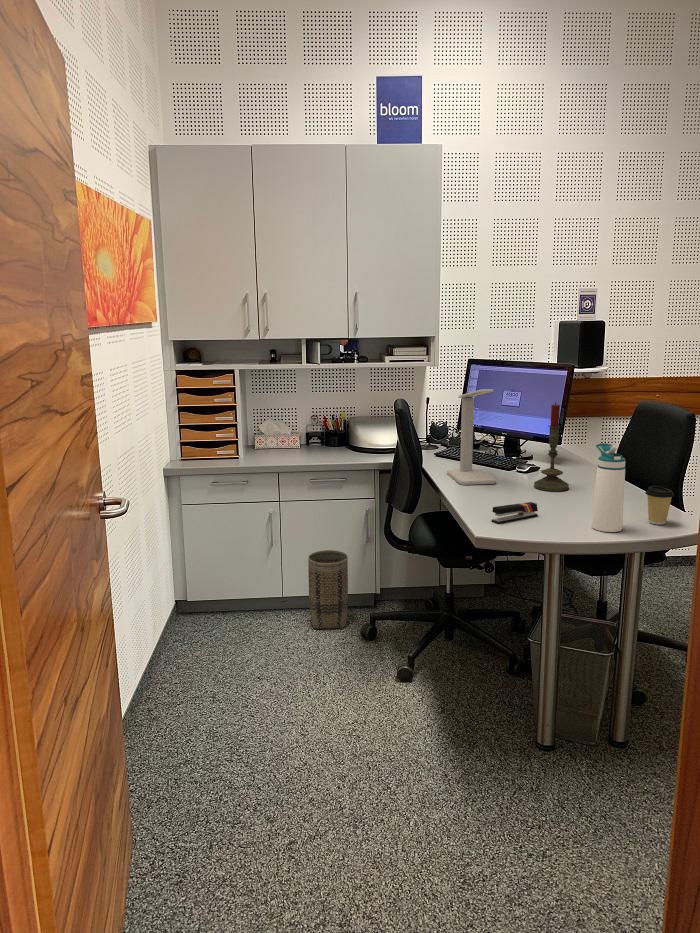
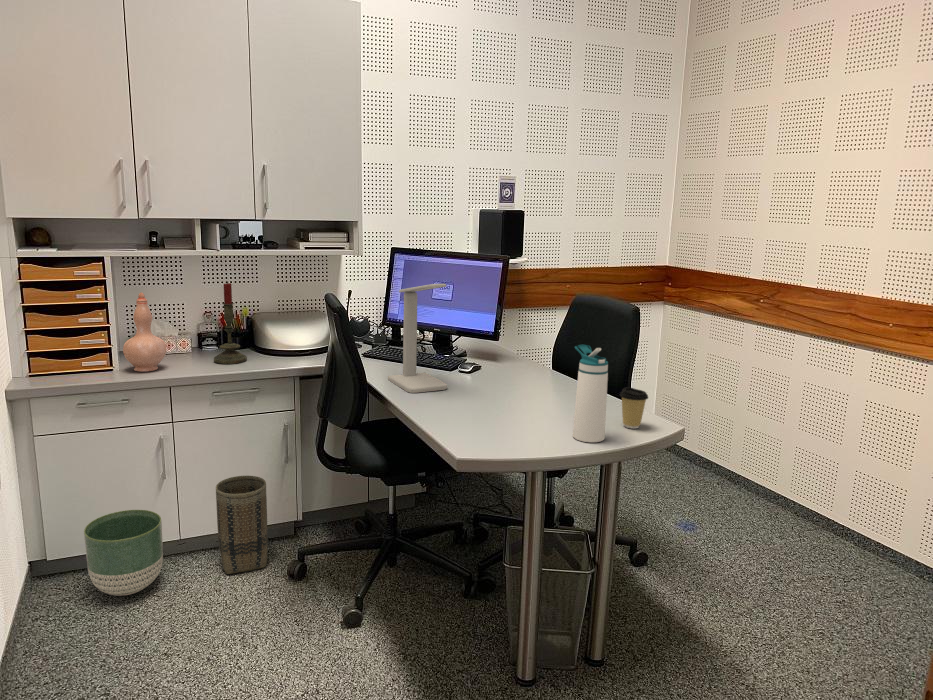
vase: none [246,398,277,461] -> present [123,292,166,372]
candle: present [534,402,569,491] -> present [214,282,247,364]
stapler: present [492,502,538,523] -> none [466,413,512,442]
planter: none [212,569,267,633] -> present [84,510,163,596]

